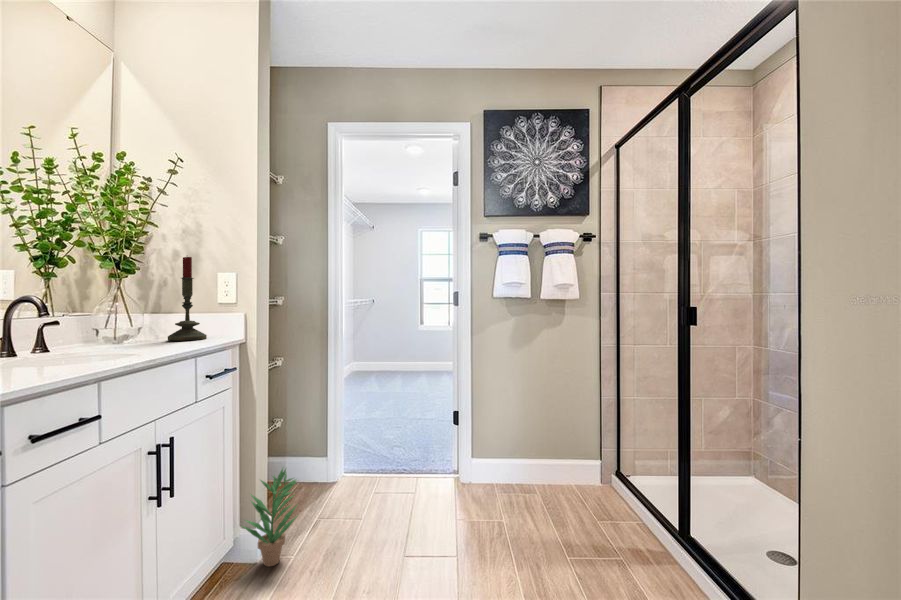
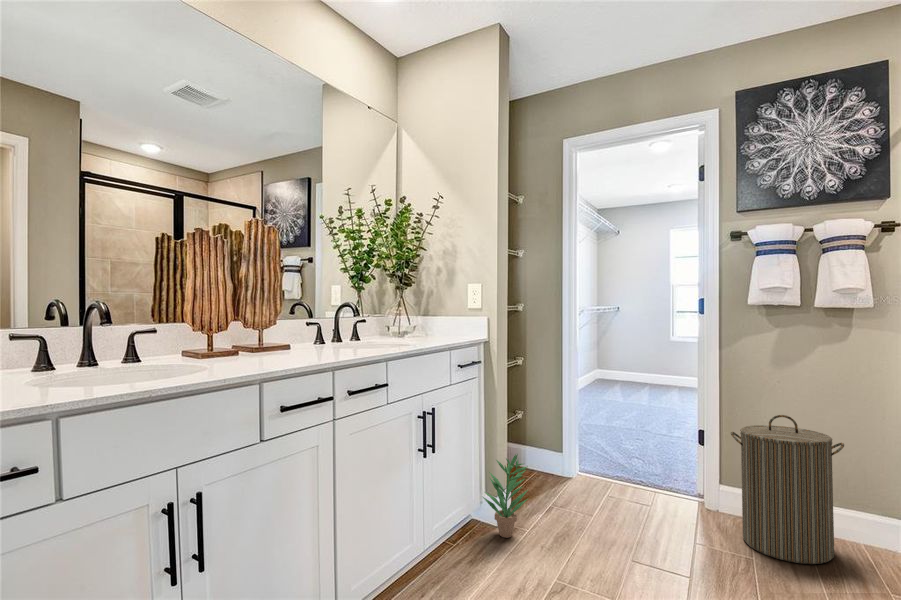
candle: present [168,257,207,341] -> none [431,270,458,339]
laundry hamper: none [483,391,563,515] -> present [731,415,844,564]

